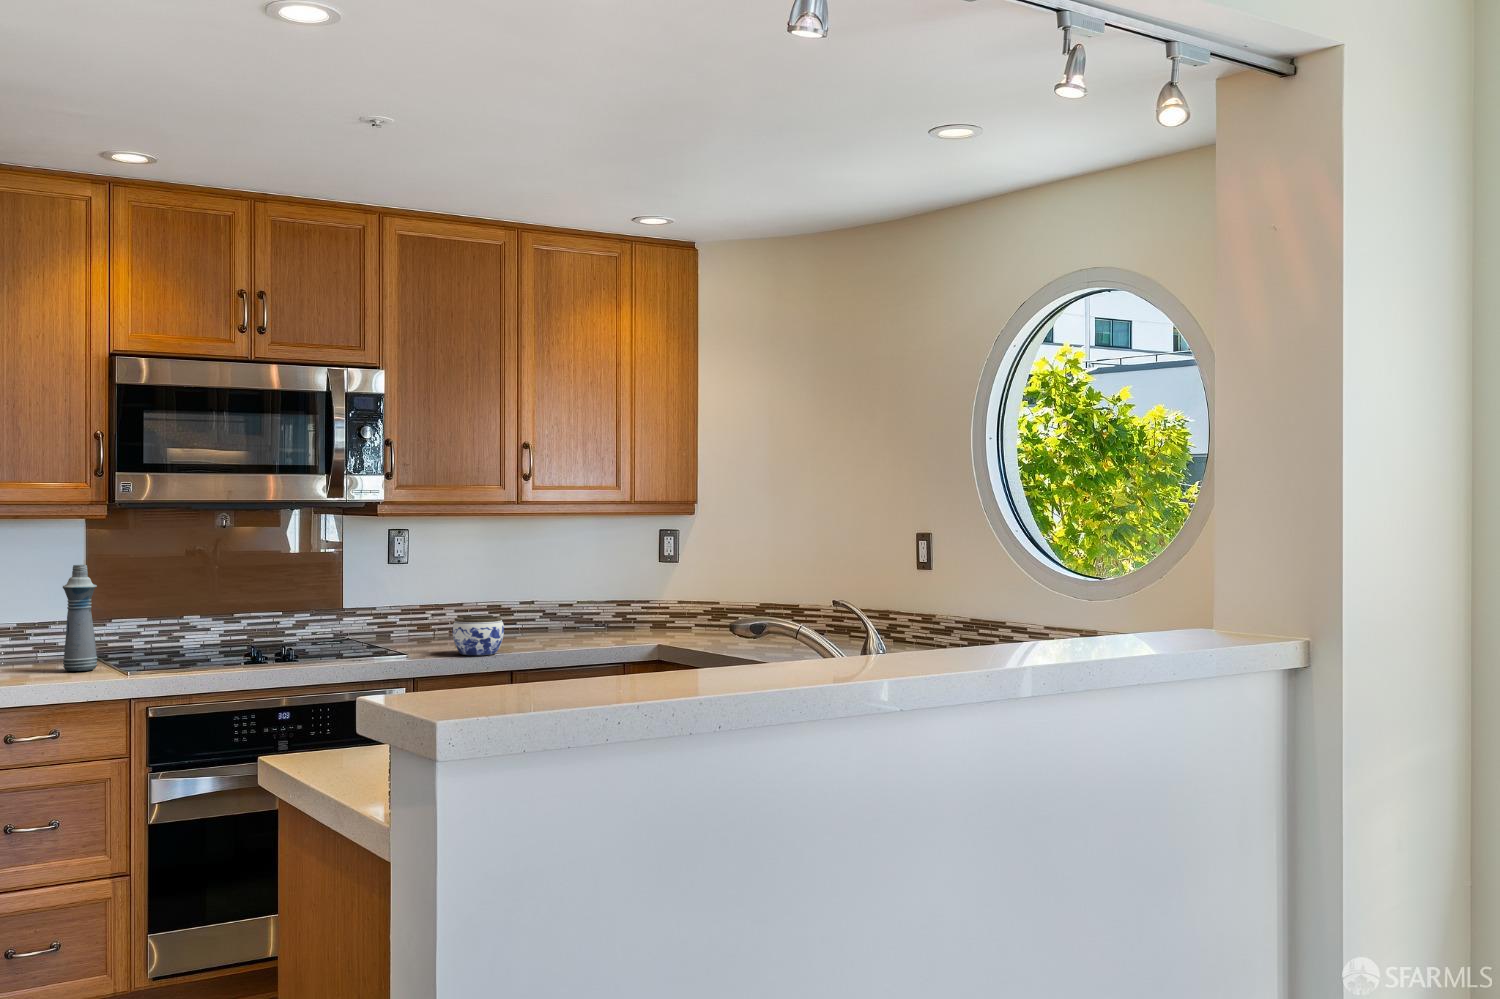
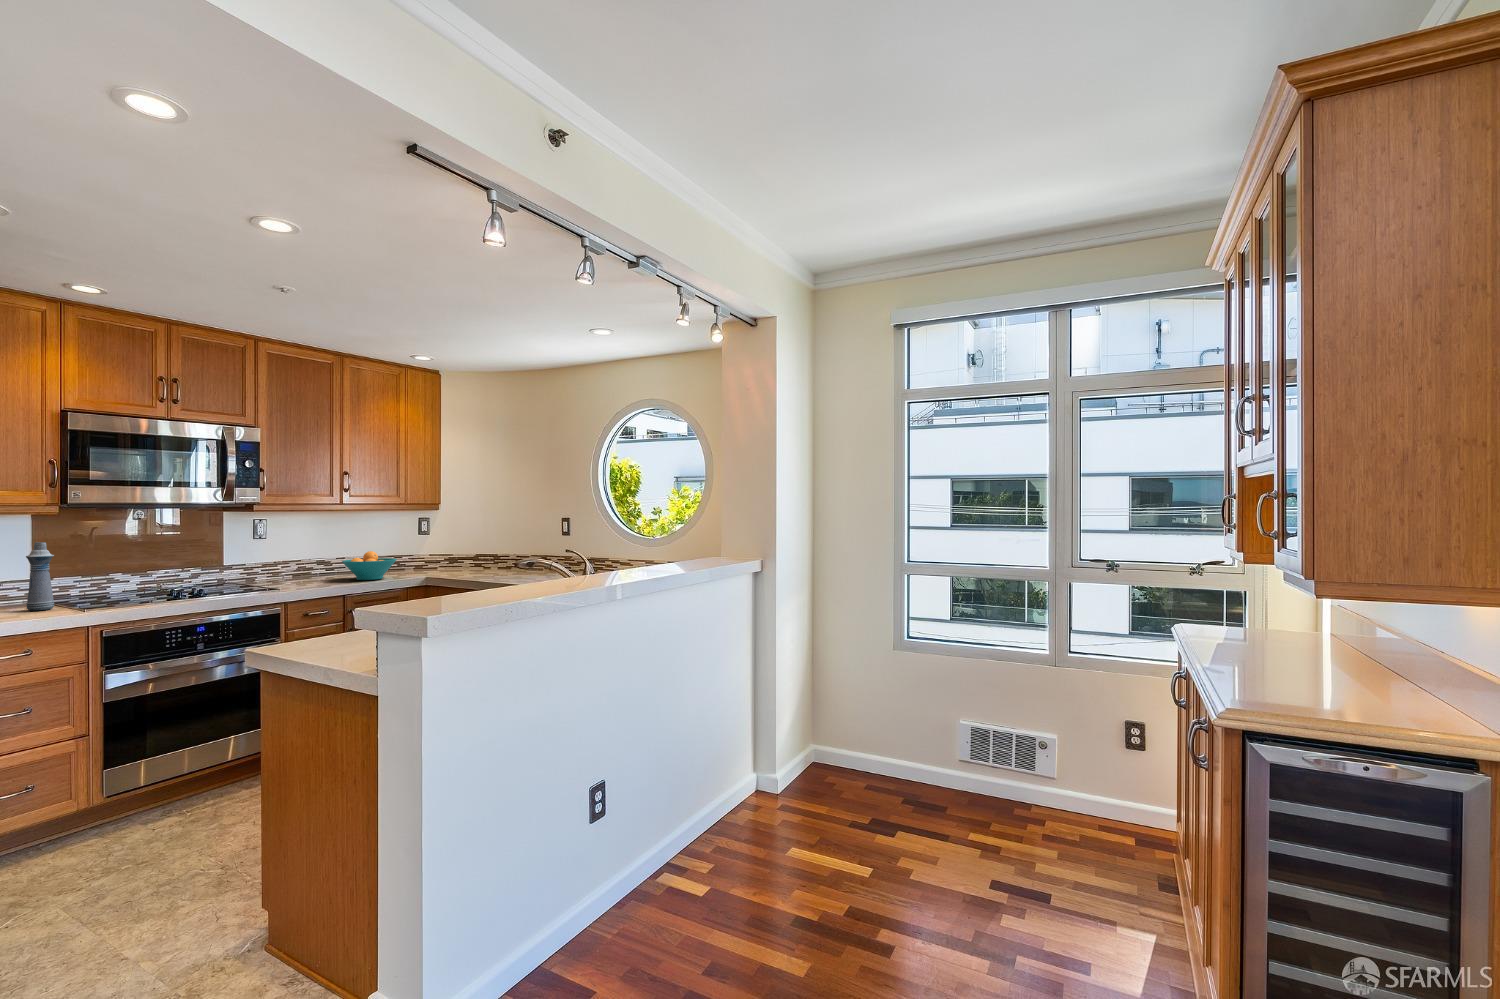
fruit bowl: none [515,592,605,645] -> present [342,551,397,580]
jar: present [452,615,504,655] -> none [308,565,341,587]

